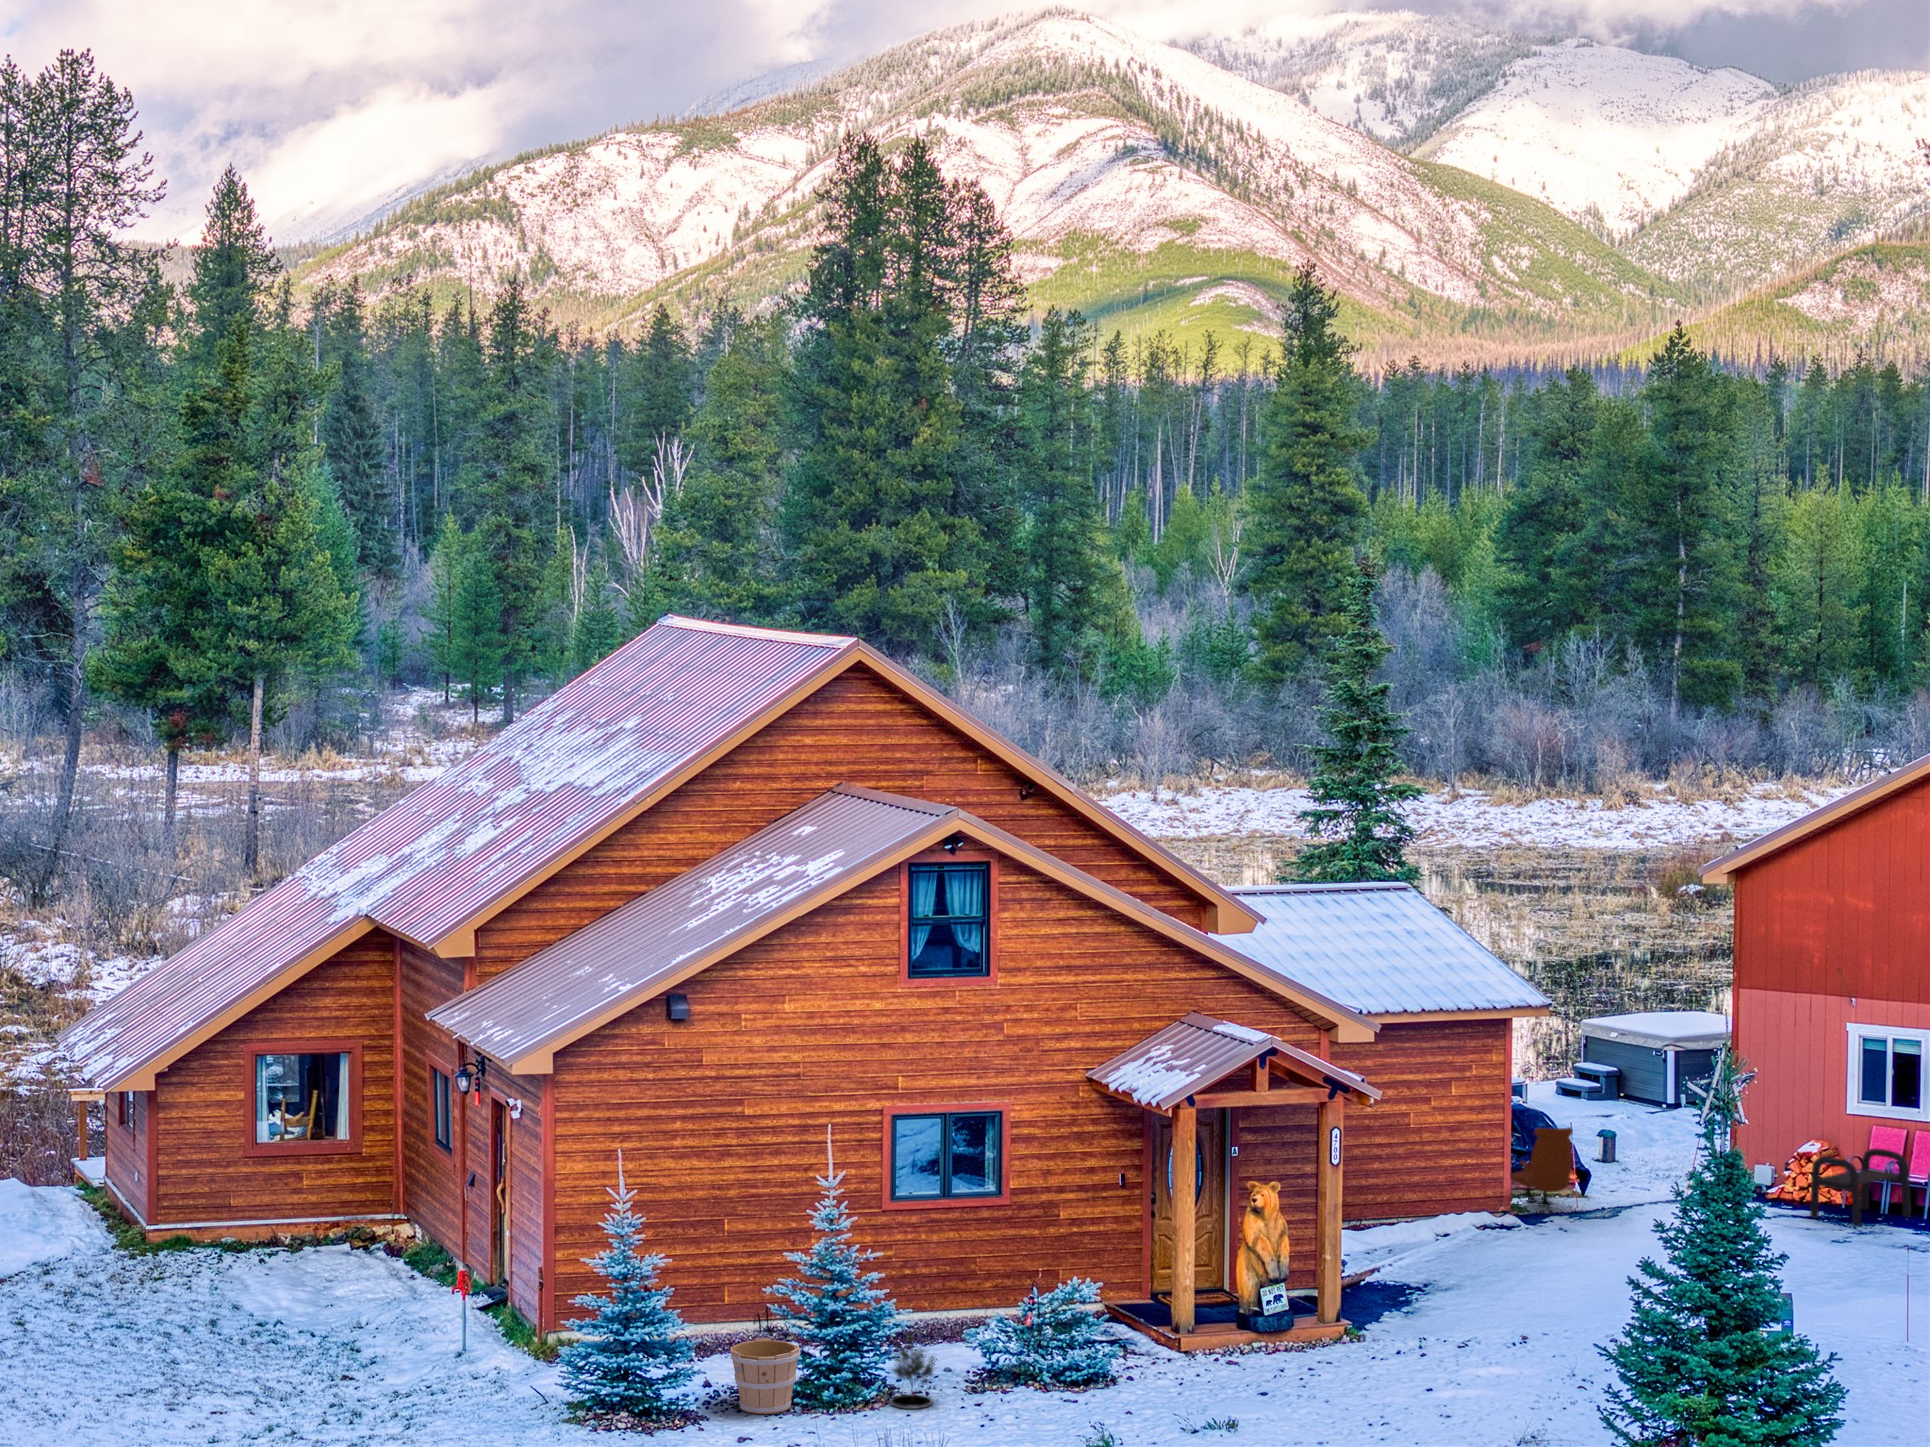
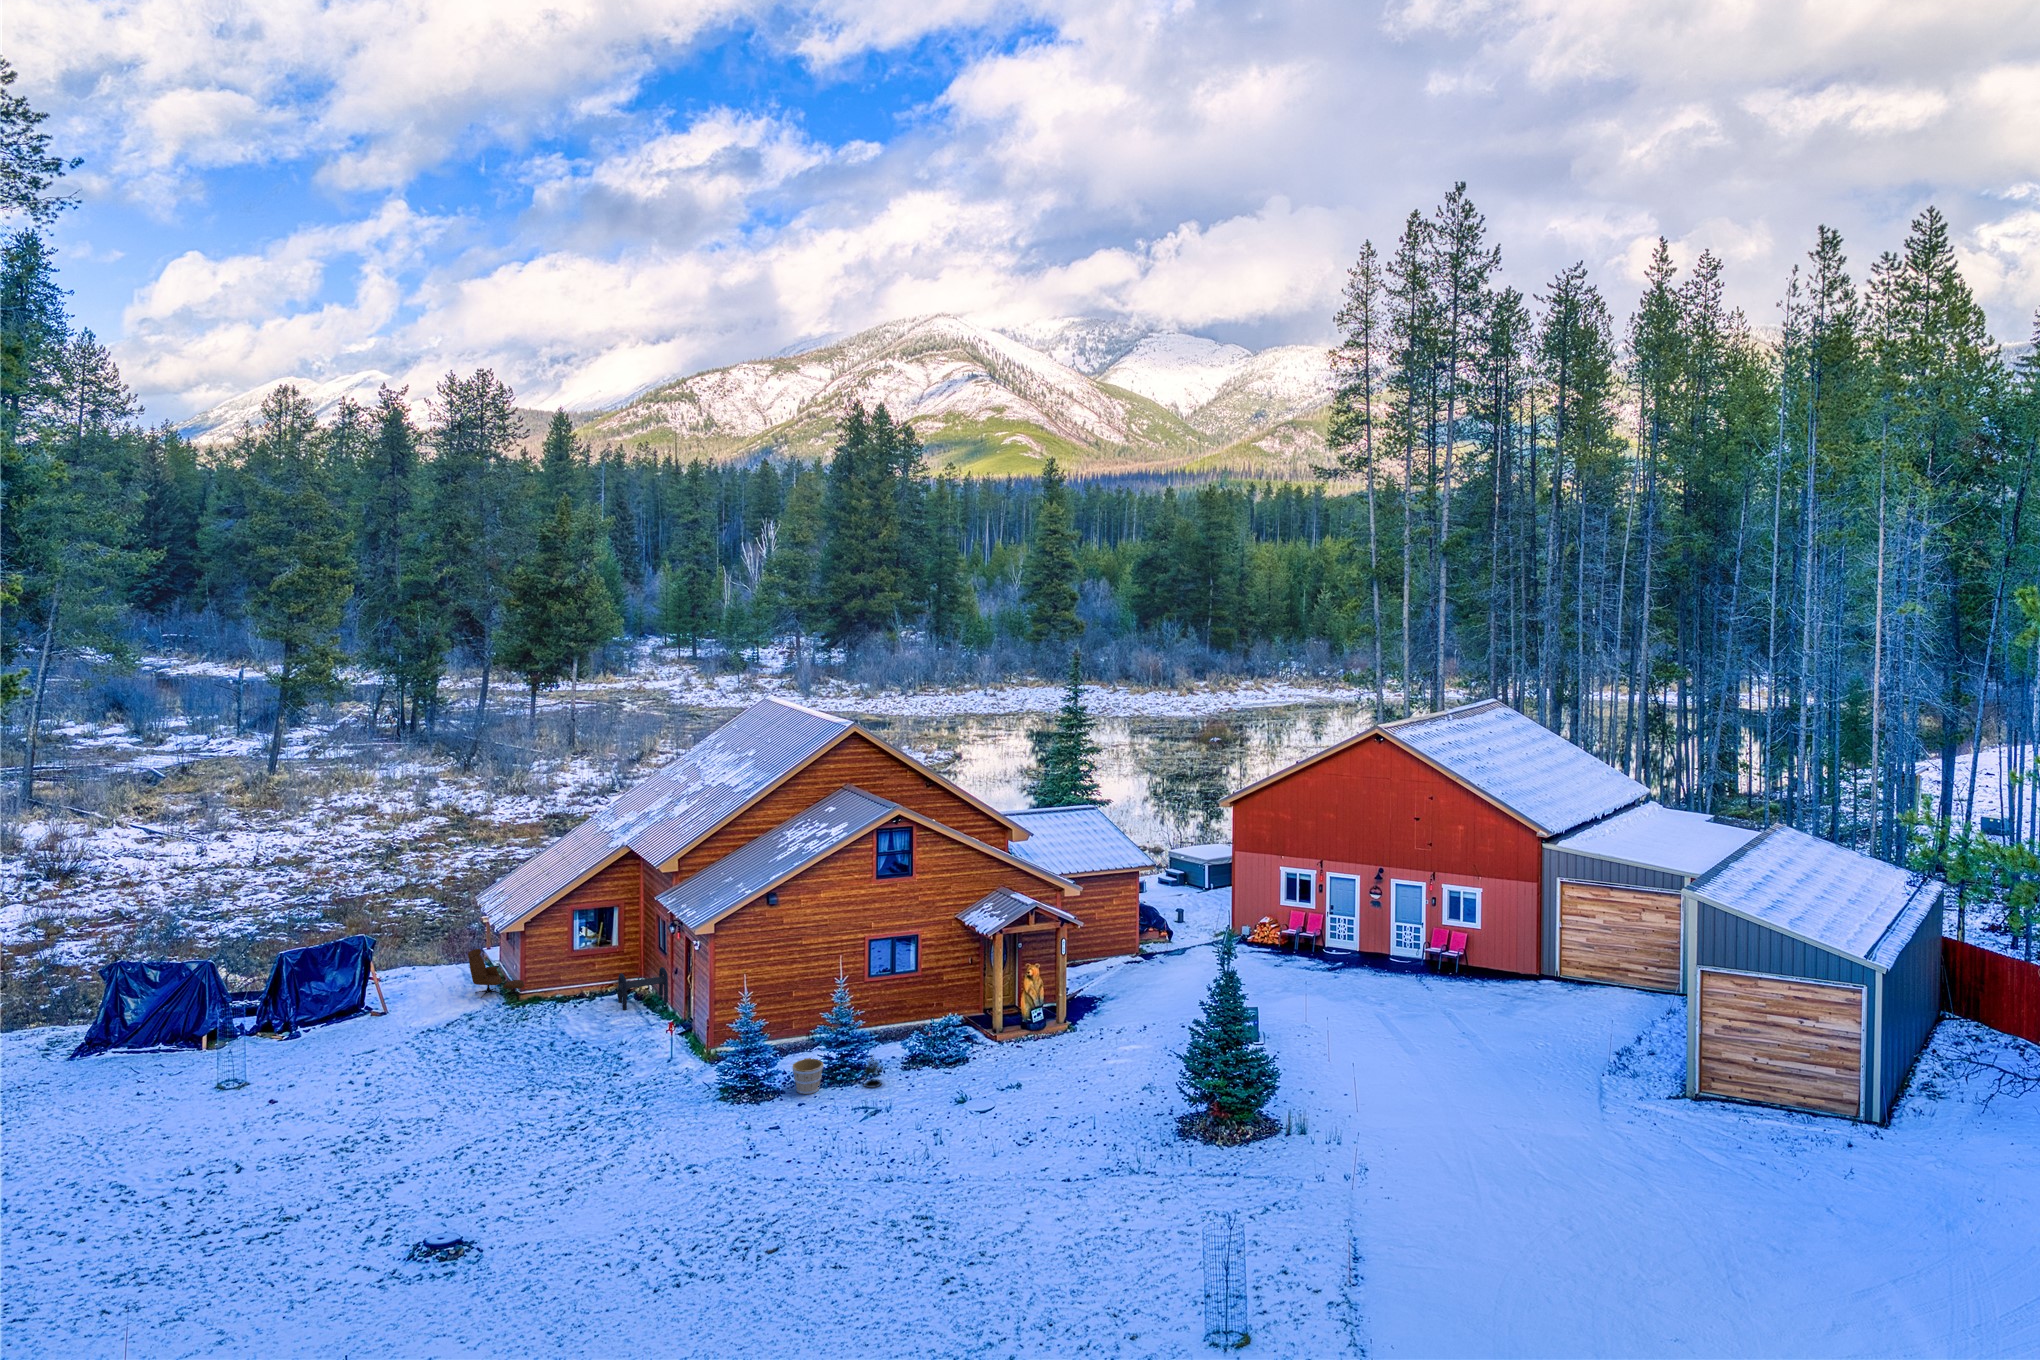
lounge chair: present [1511,1127,1573,1210] -> present [468,949,524,998]
bench: present [1810,1148,1911,1227] -> present [618,967,668,1010]

